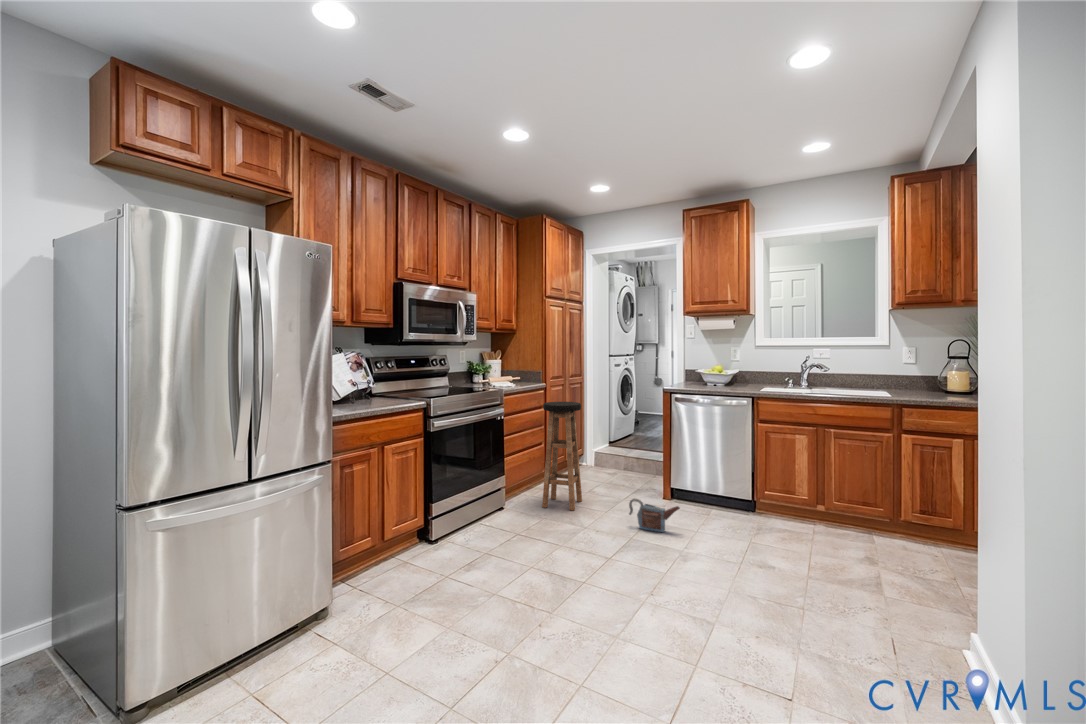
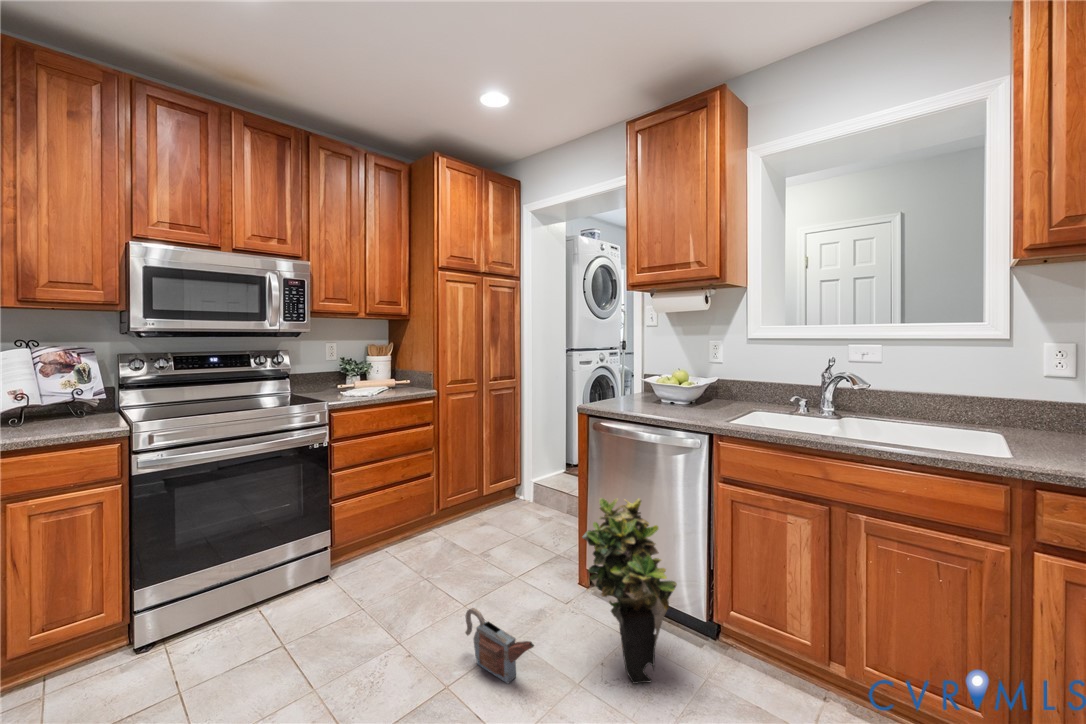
bar stool: present [542,402,582,511] -> none [383,423,454,598]
potted plant: none [692,434,745,528] -> present [583,498,677,684]

